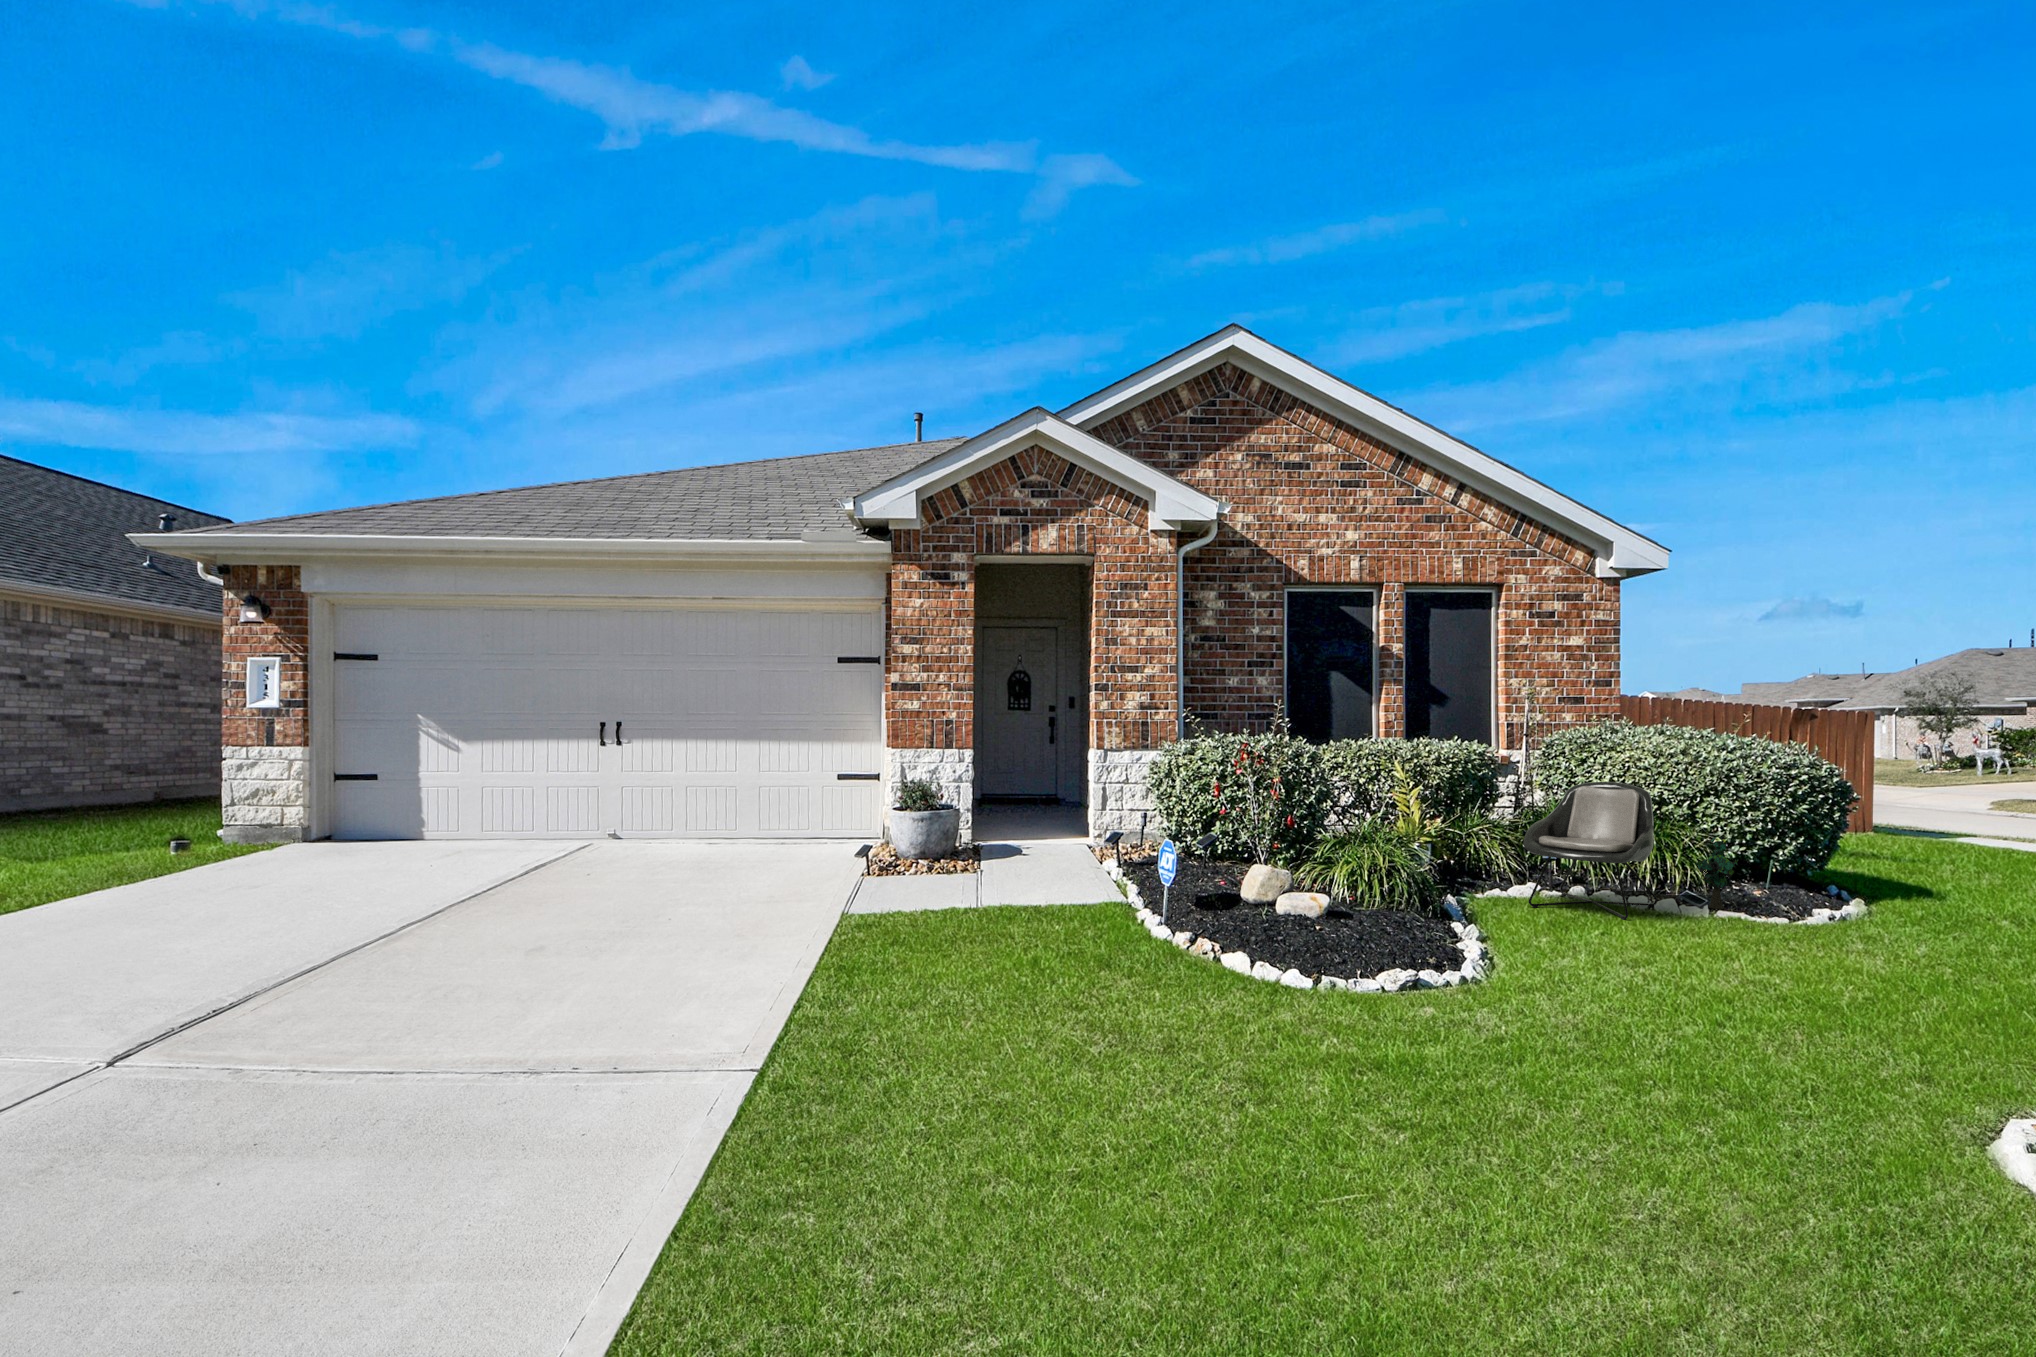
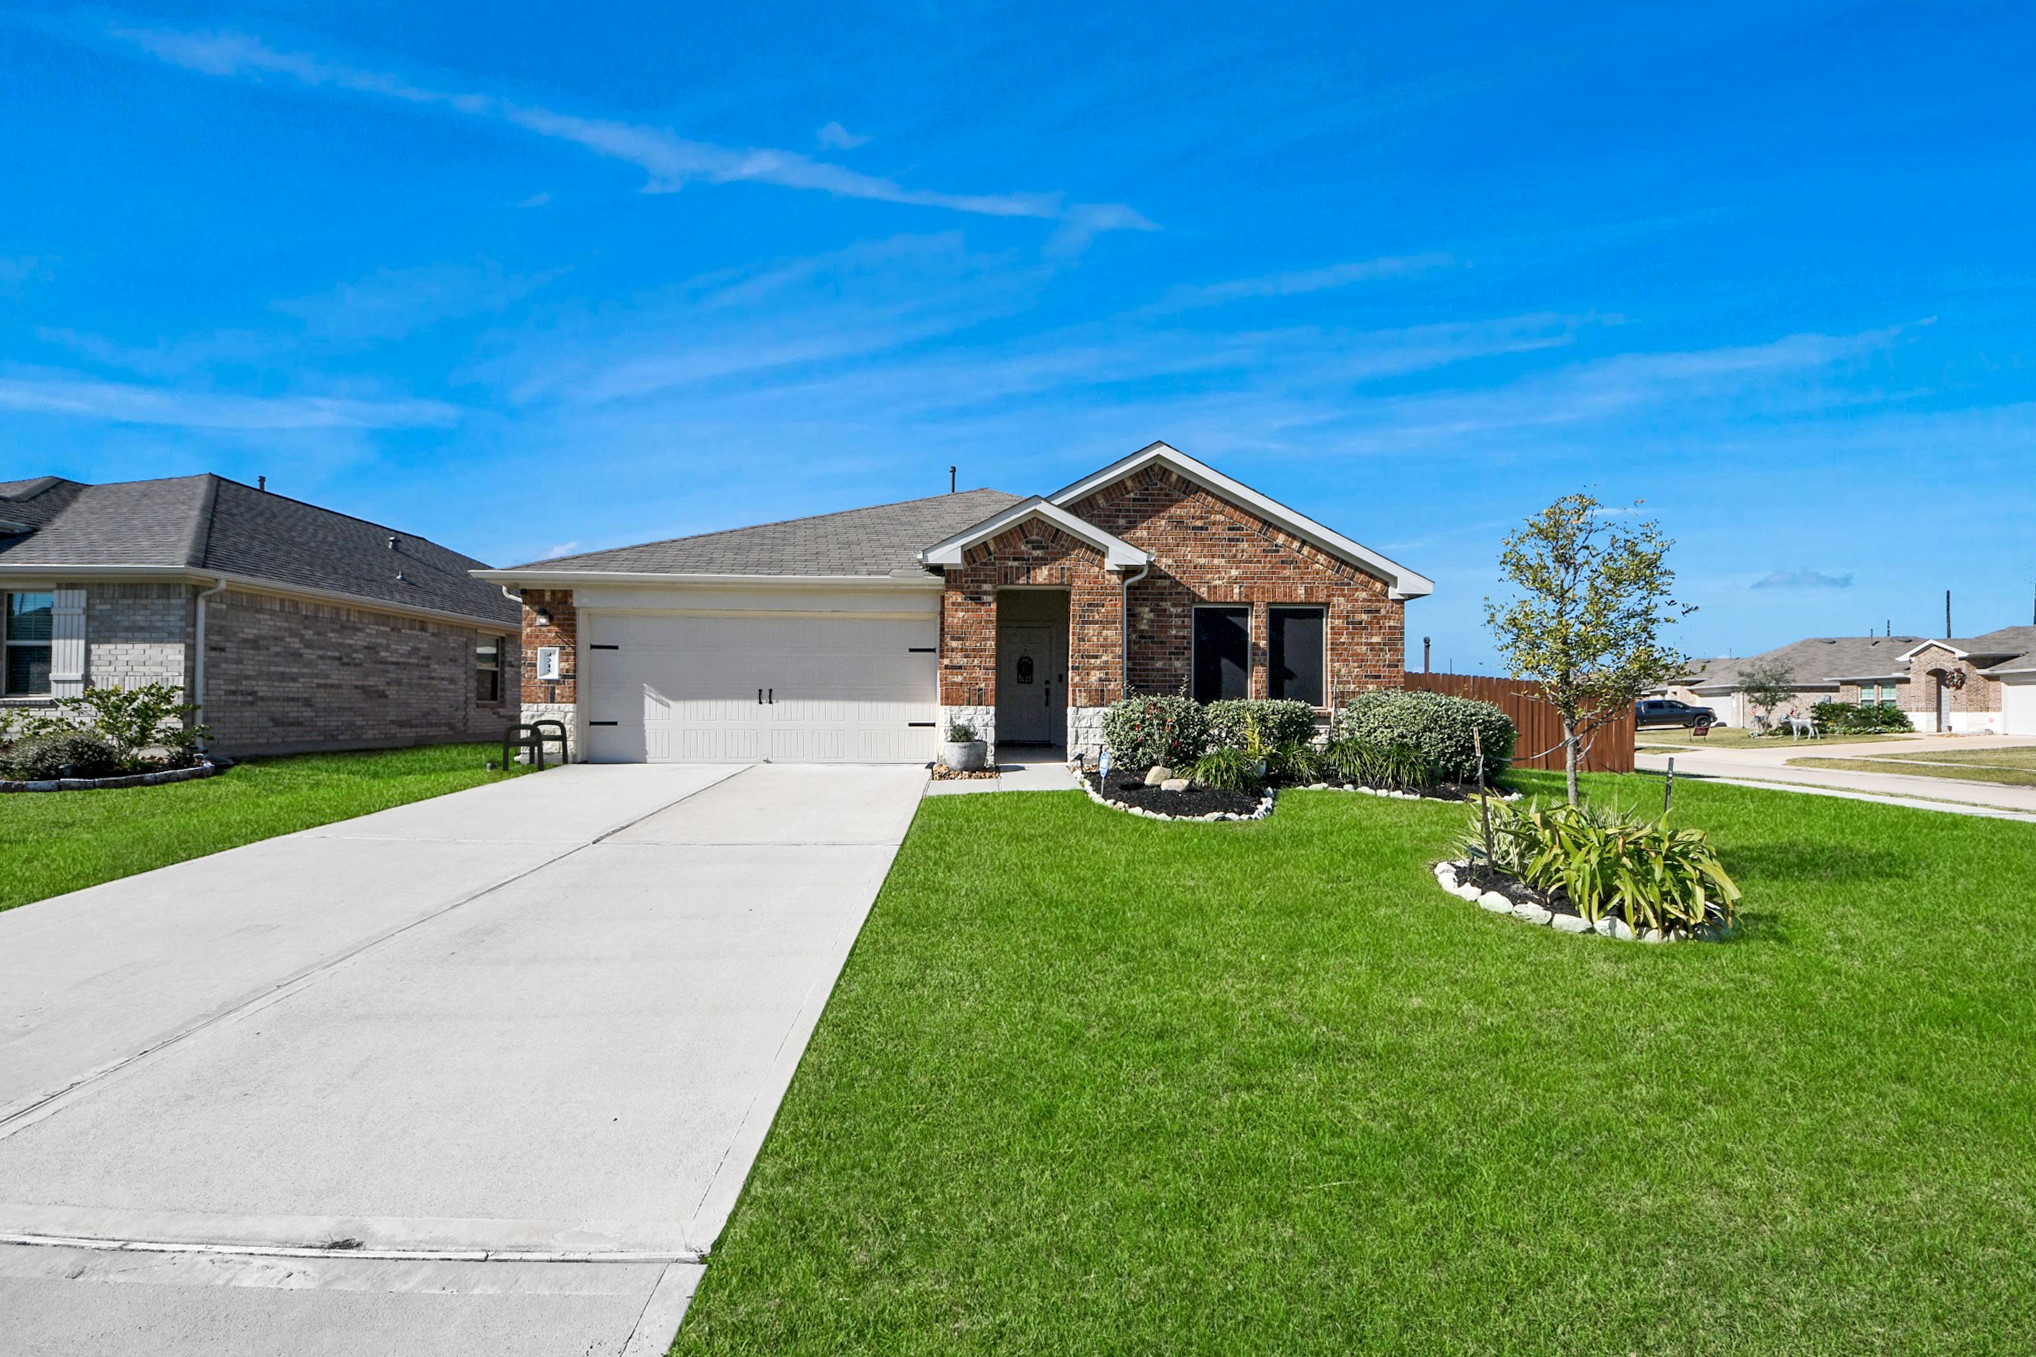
bench: none [174,772,292,858] -> present [502,720,568,771]
lounge chair: present [1523,782,1657,920] -> none [1321,723,1400,802]

